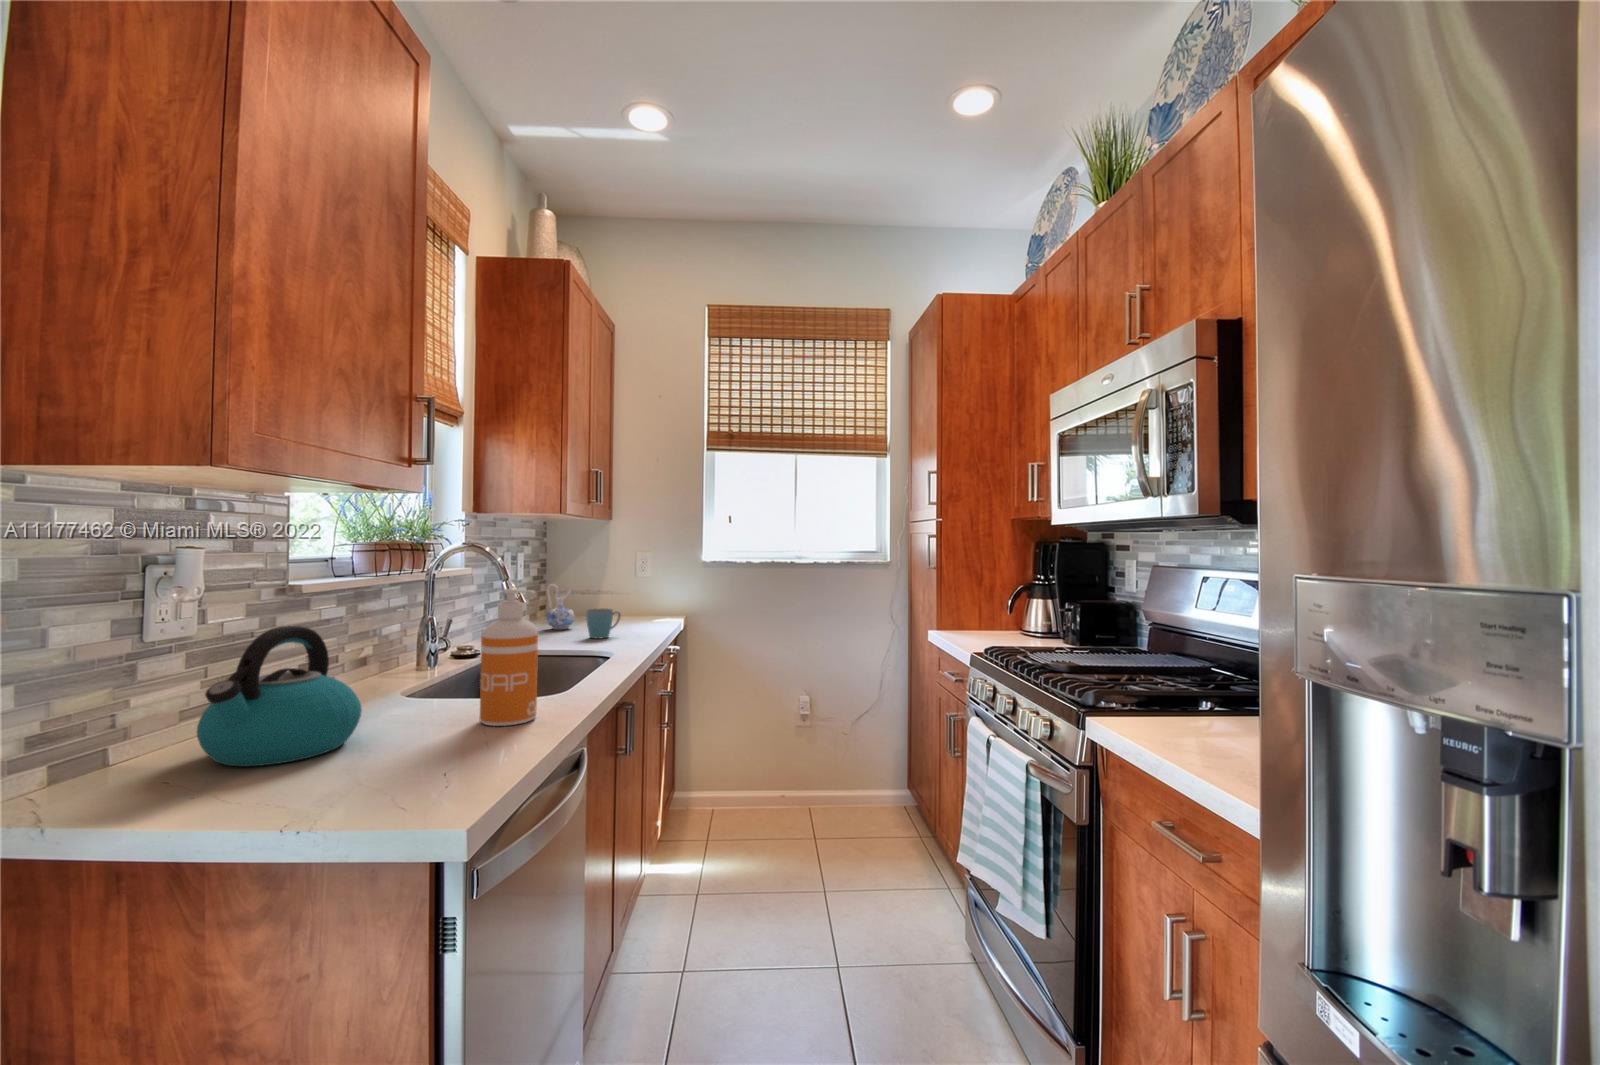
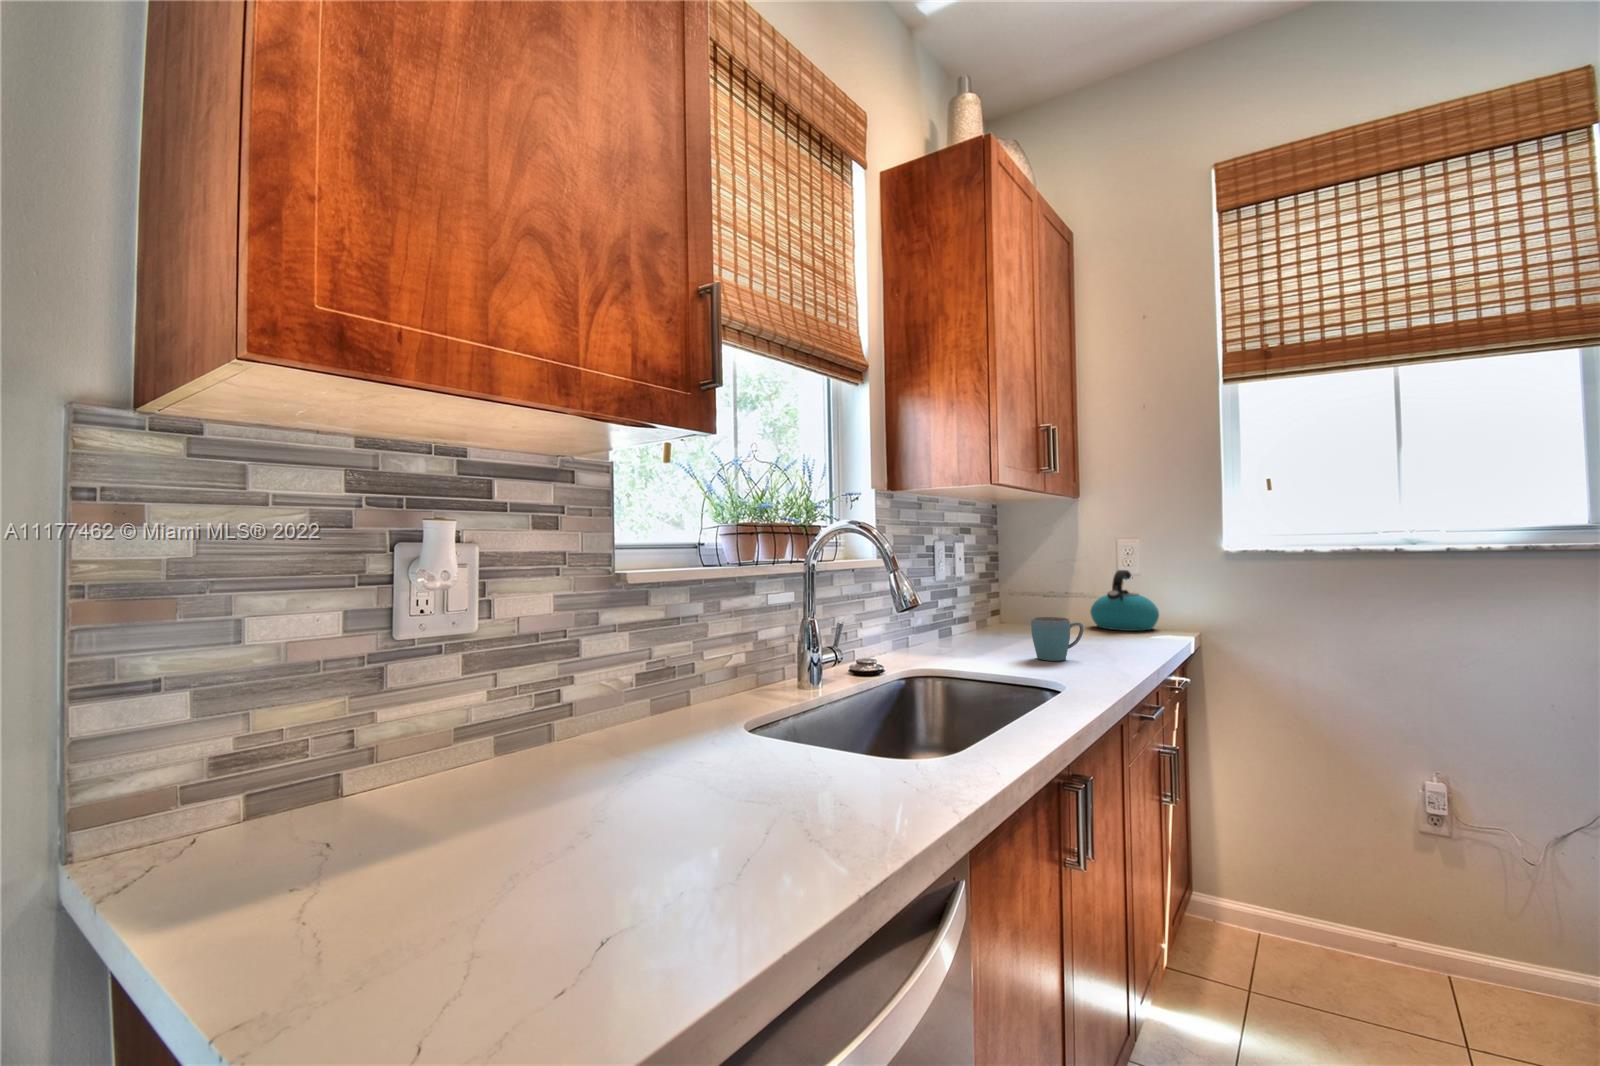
ceramic pitcher: present [546,584,575,629] -> none [986,582,1024,641]
soap dispenser: present [480,589,538,726] -> none [735,582,839,863]
kettle: present [197,626,362,766] -> present [1090,570,1159,631]

